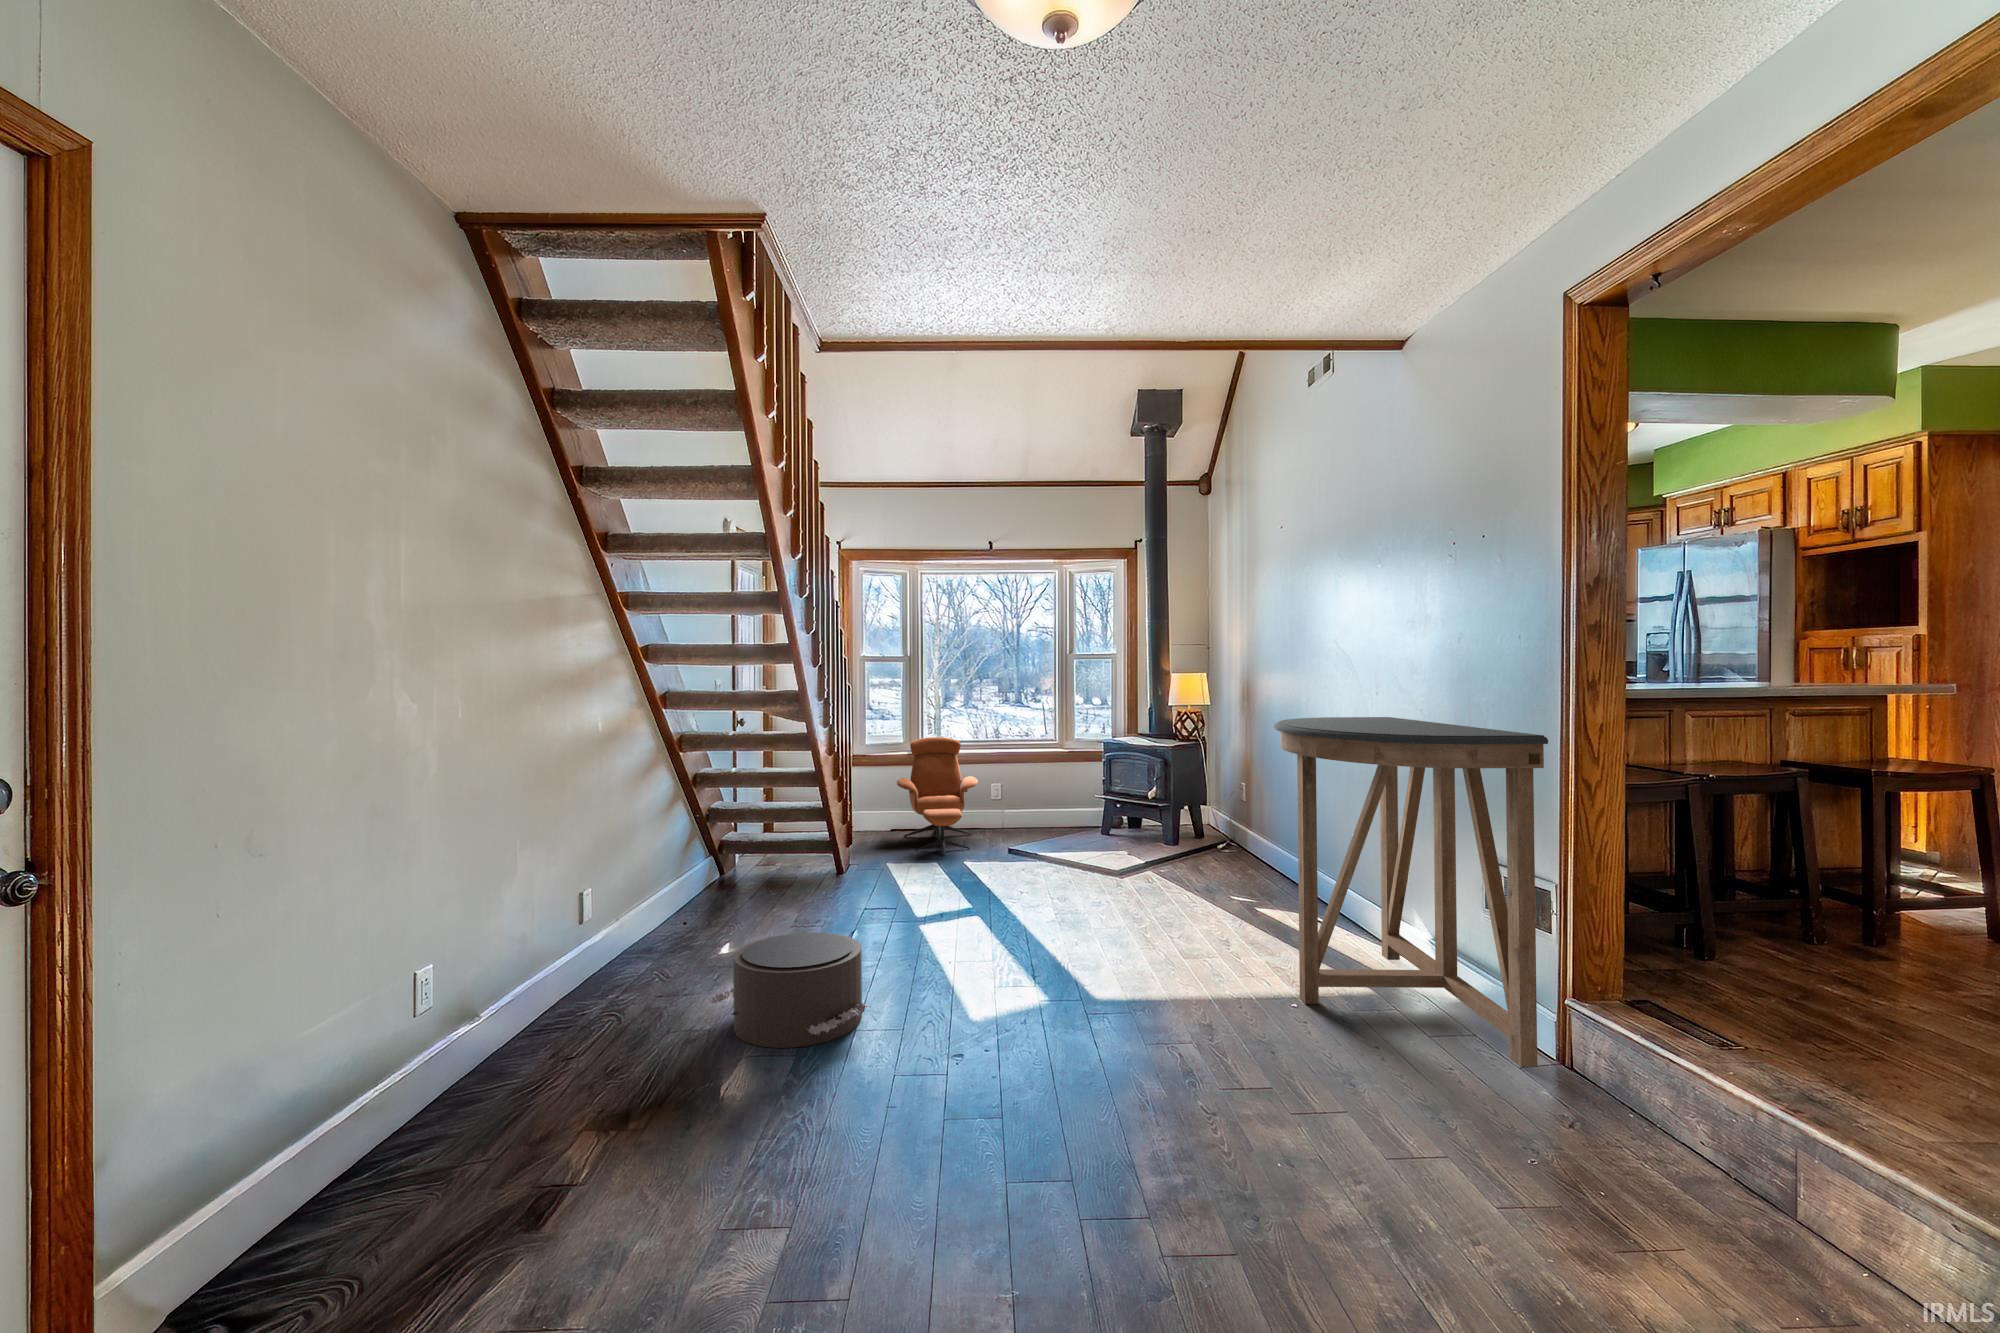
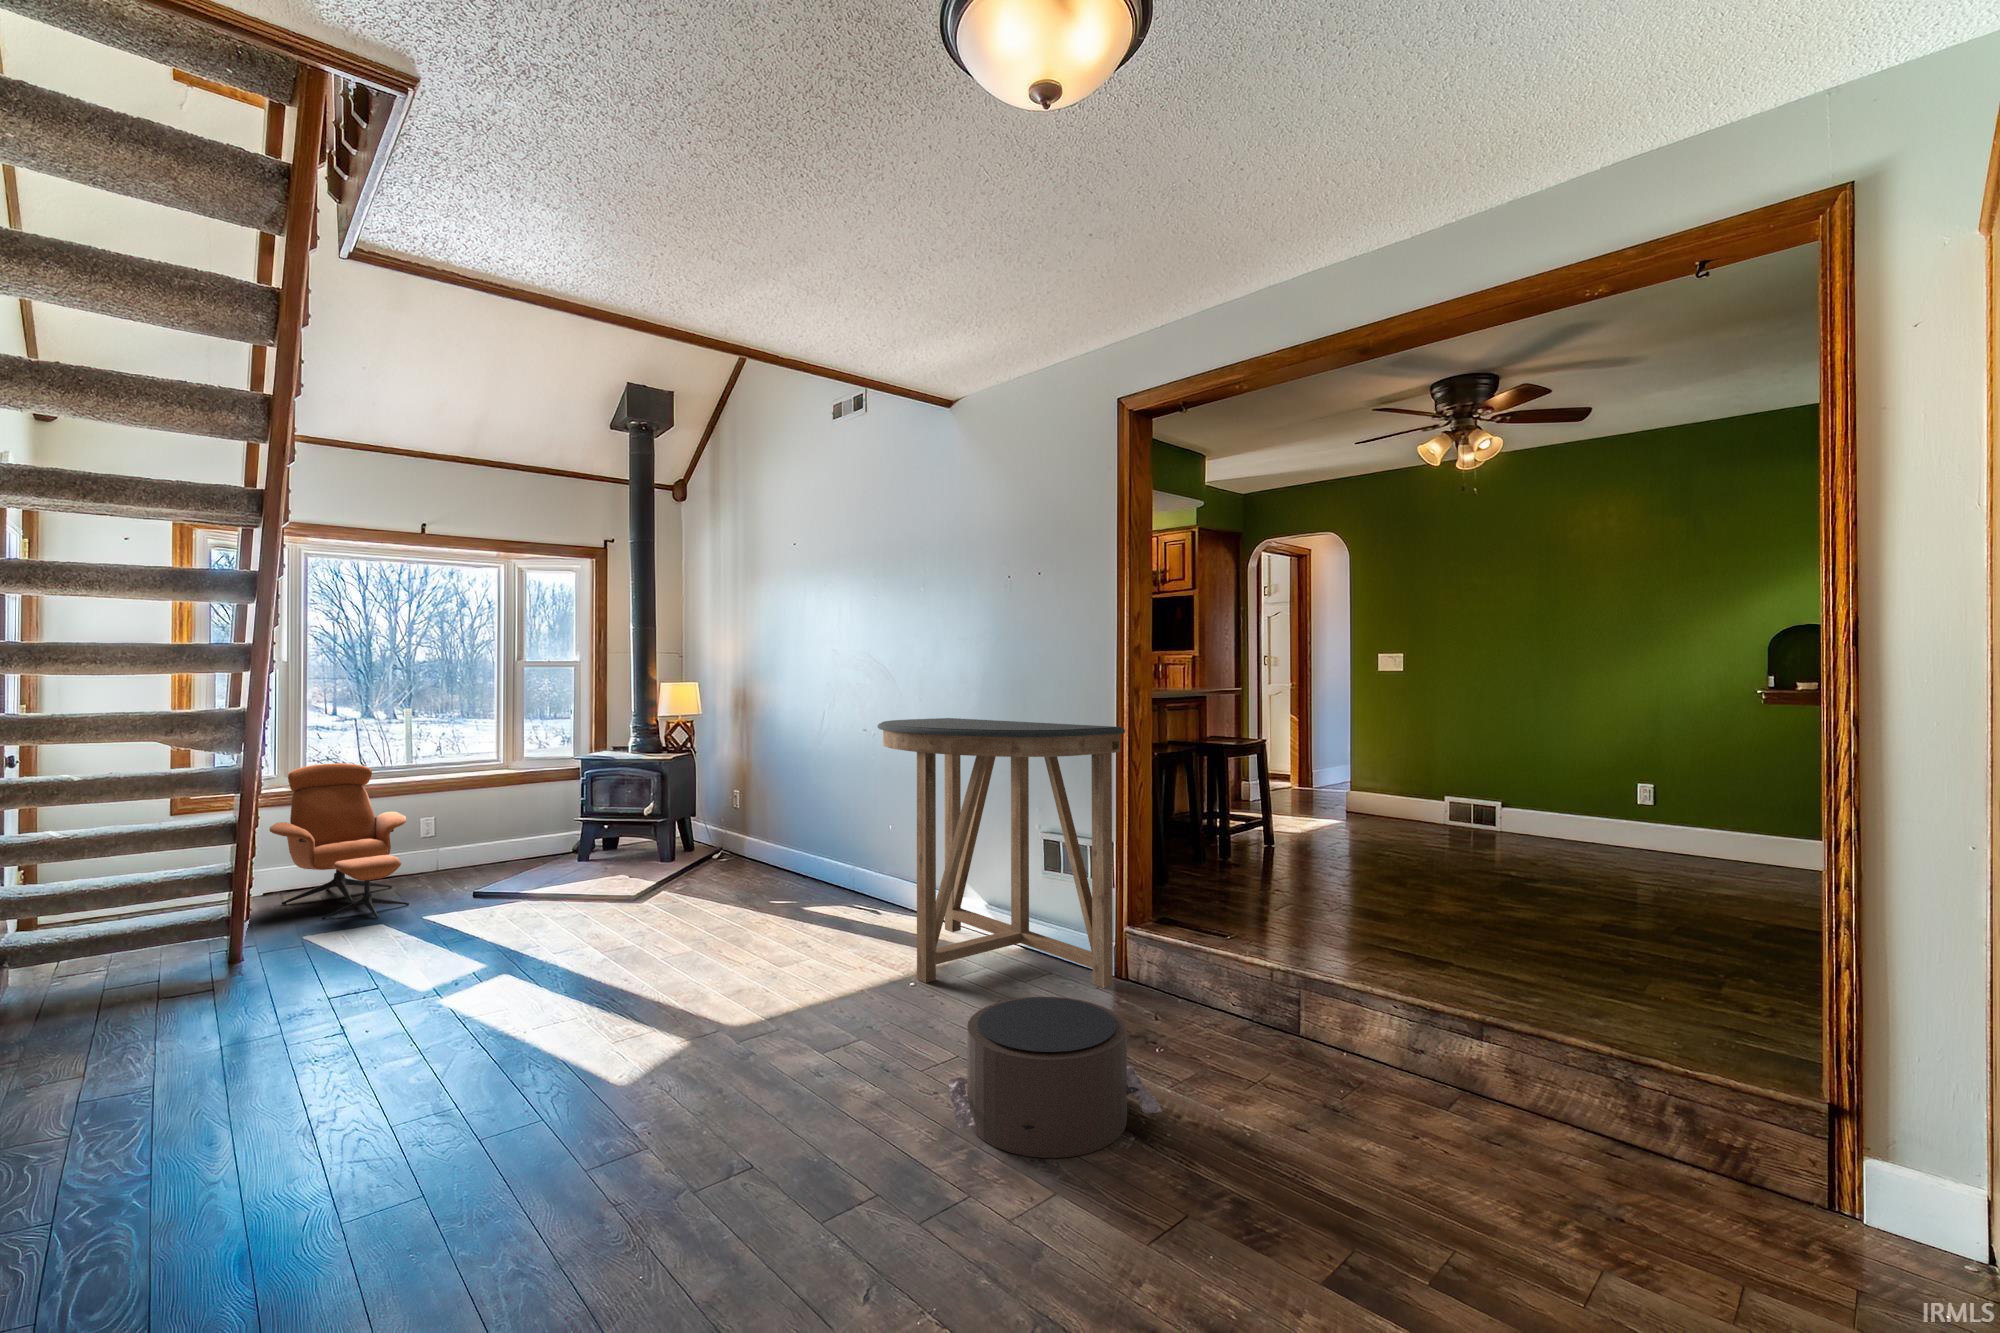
pouf: present [709,933,871,1048] -> present [949,997,1162,1158]

